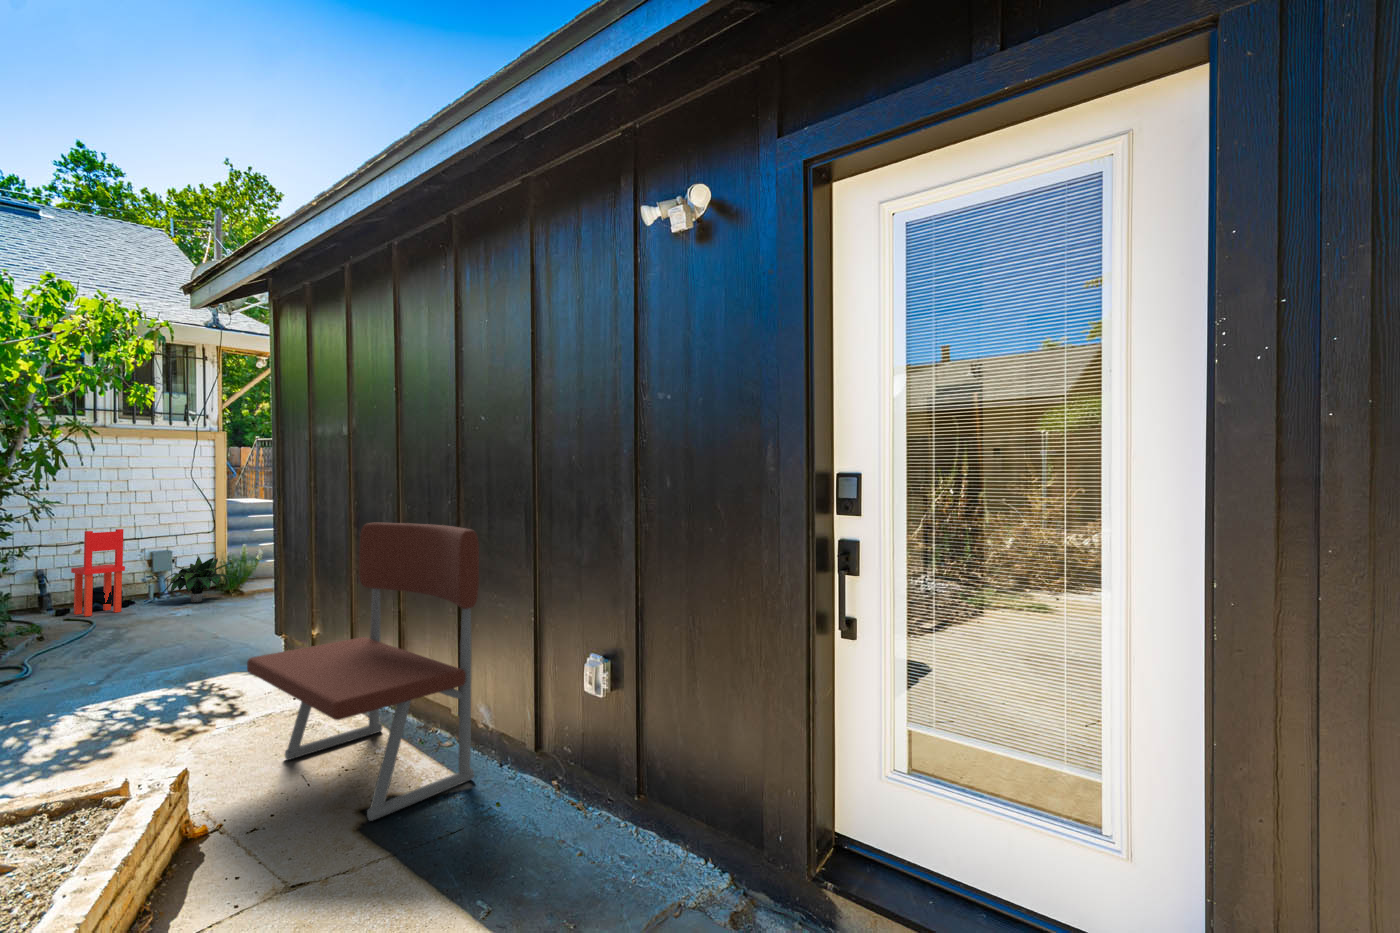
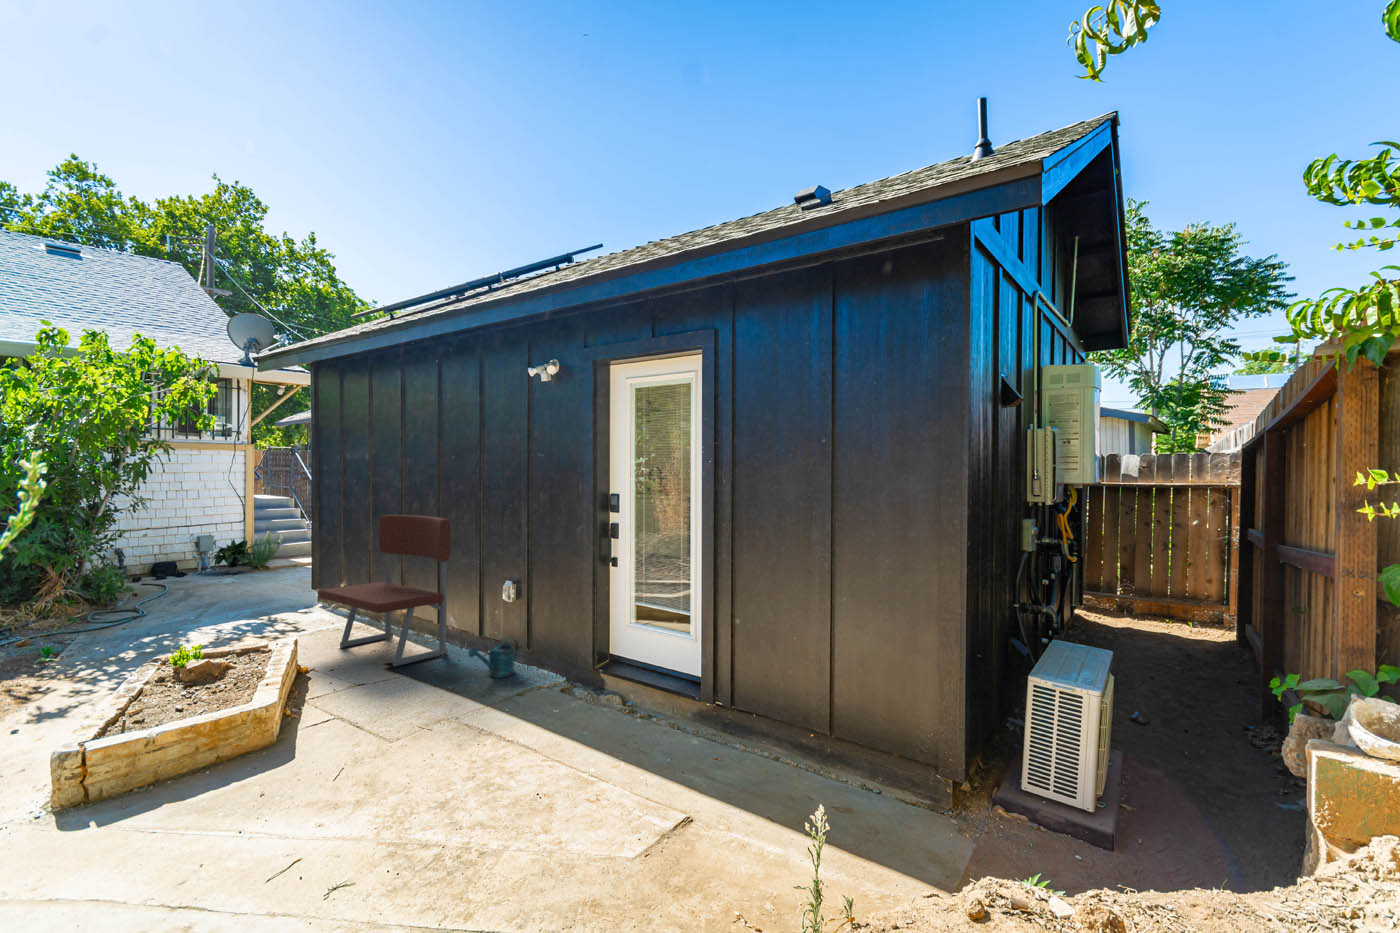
chair: present [71,529,125,616] -> none [142,518,182,583]
watering can: none [518,768,613,864] -> present [469,638,518,678]

